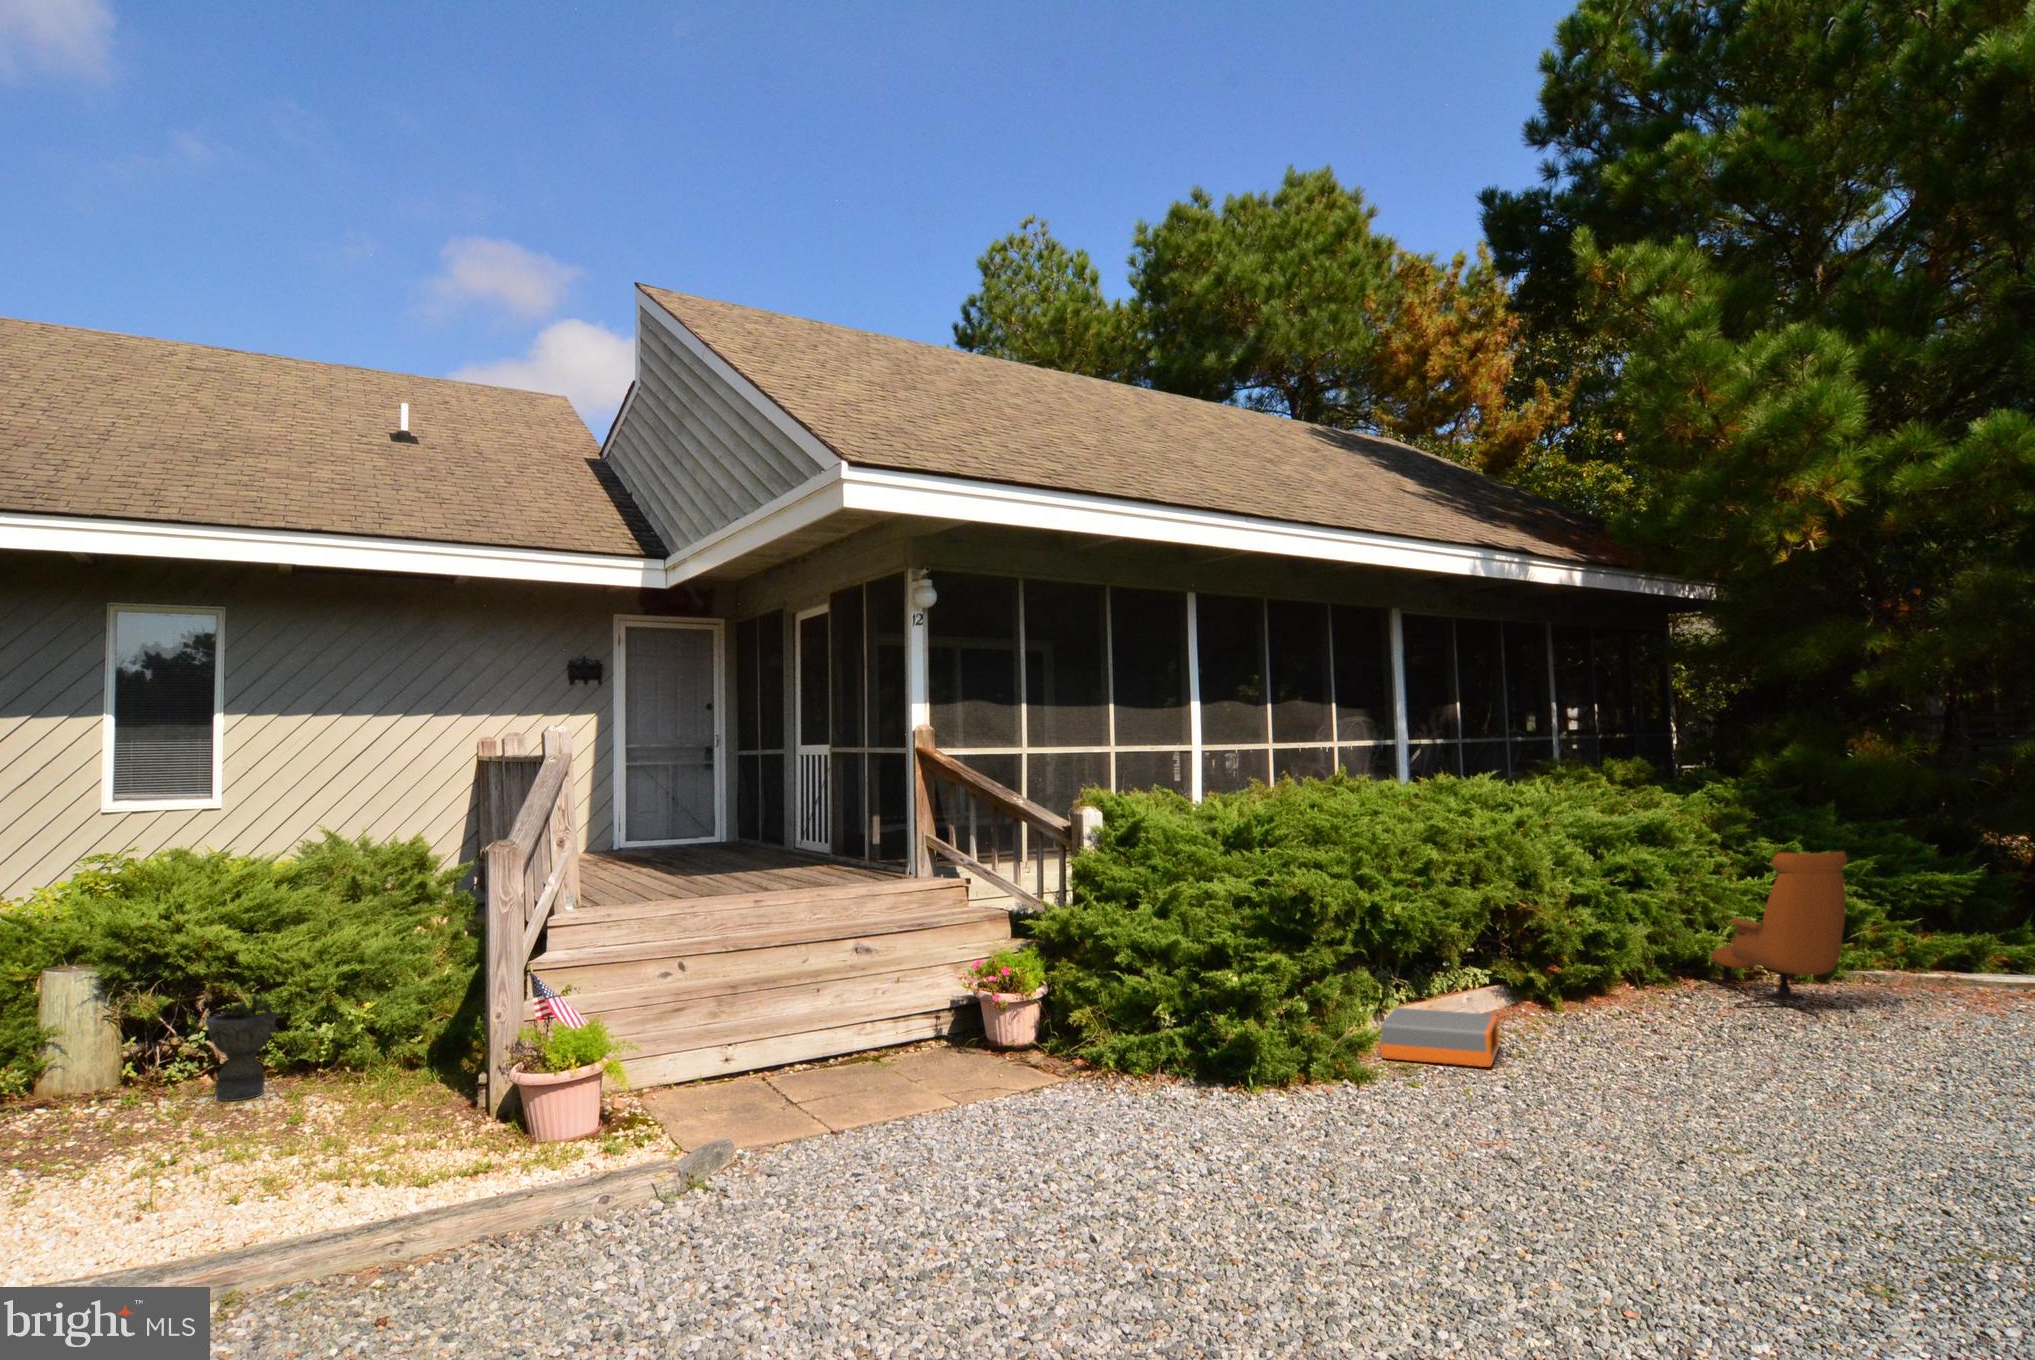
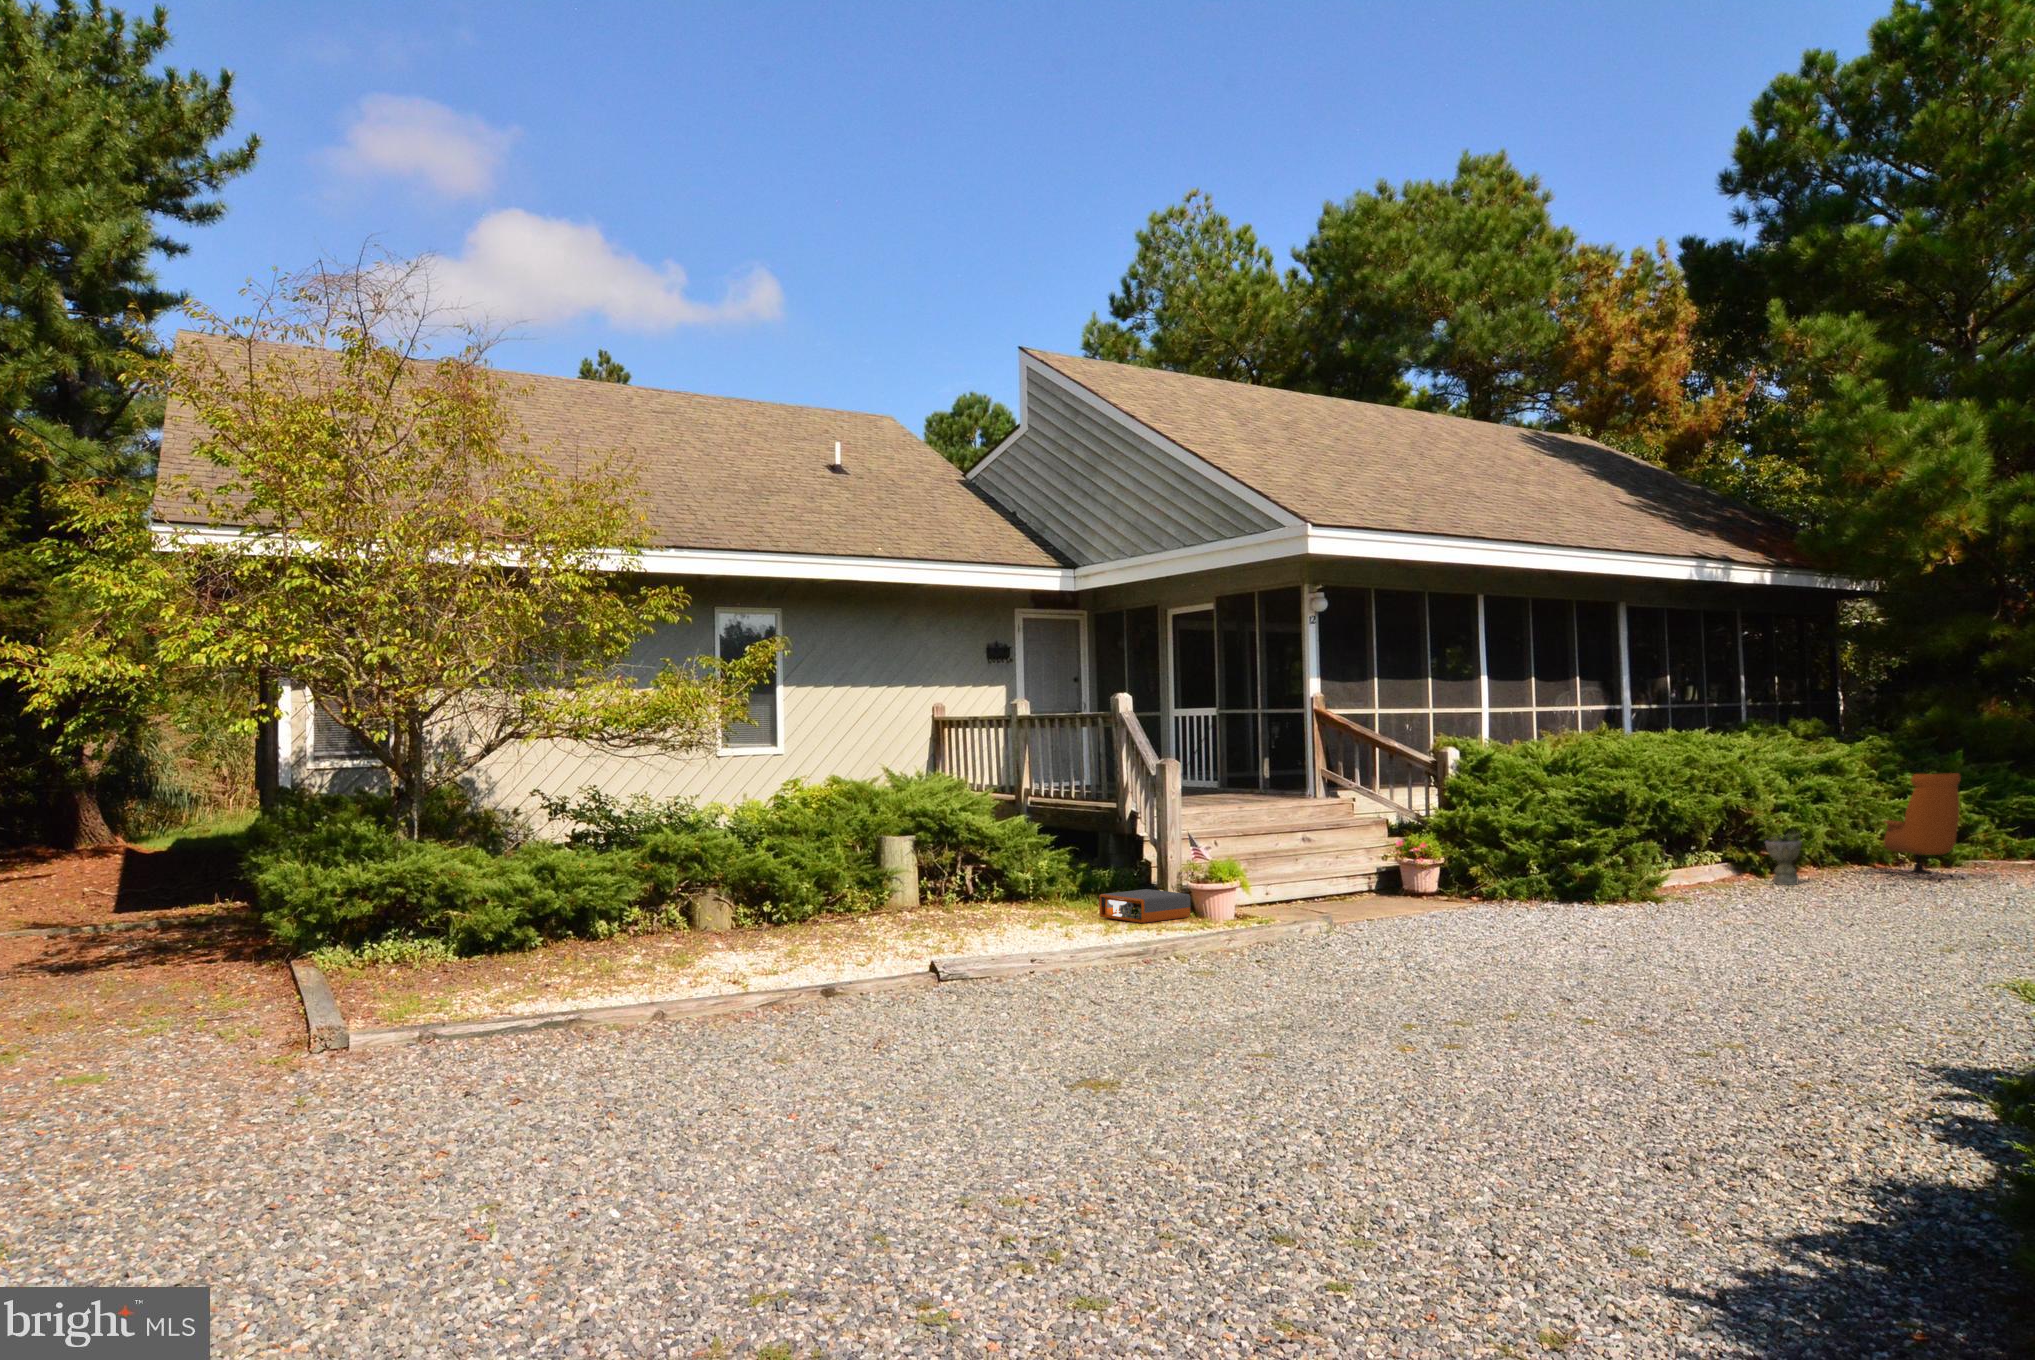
planter: present [206,996,277,1101] -> present [1765,830,1802,885]
storage box: present [1380,1008,1499,1067] -> present [1099,889,1190,923]

